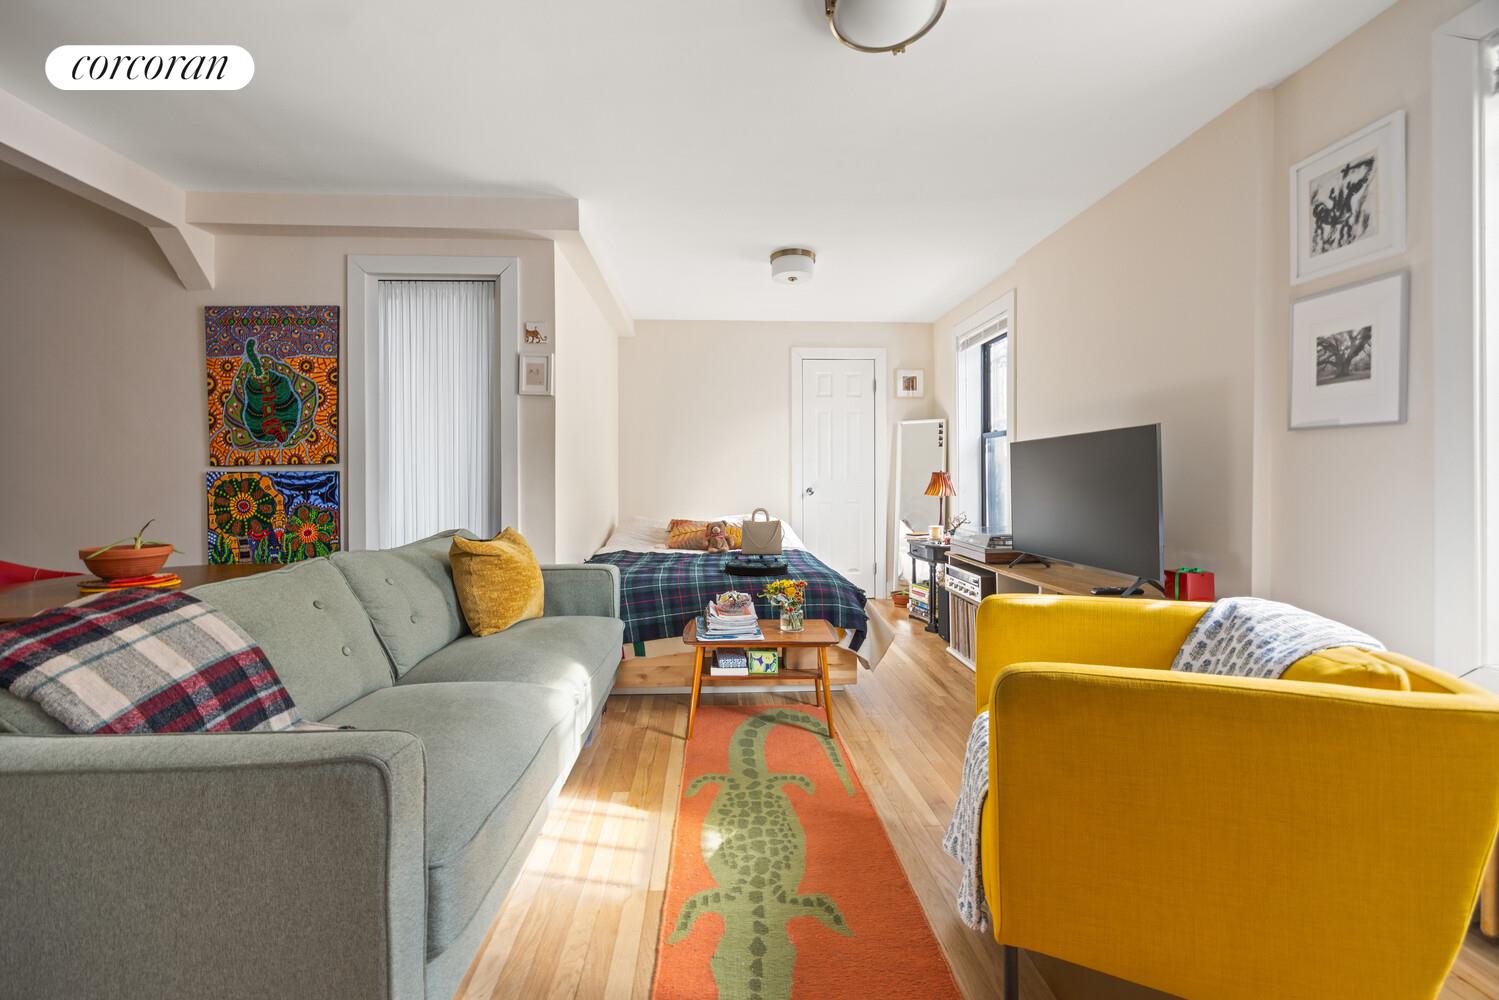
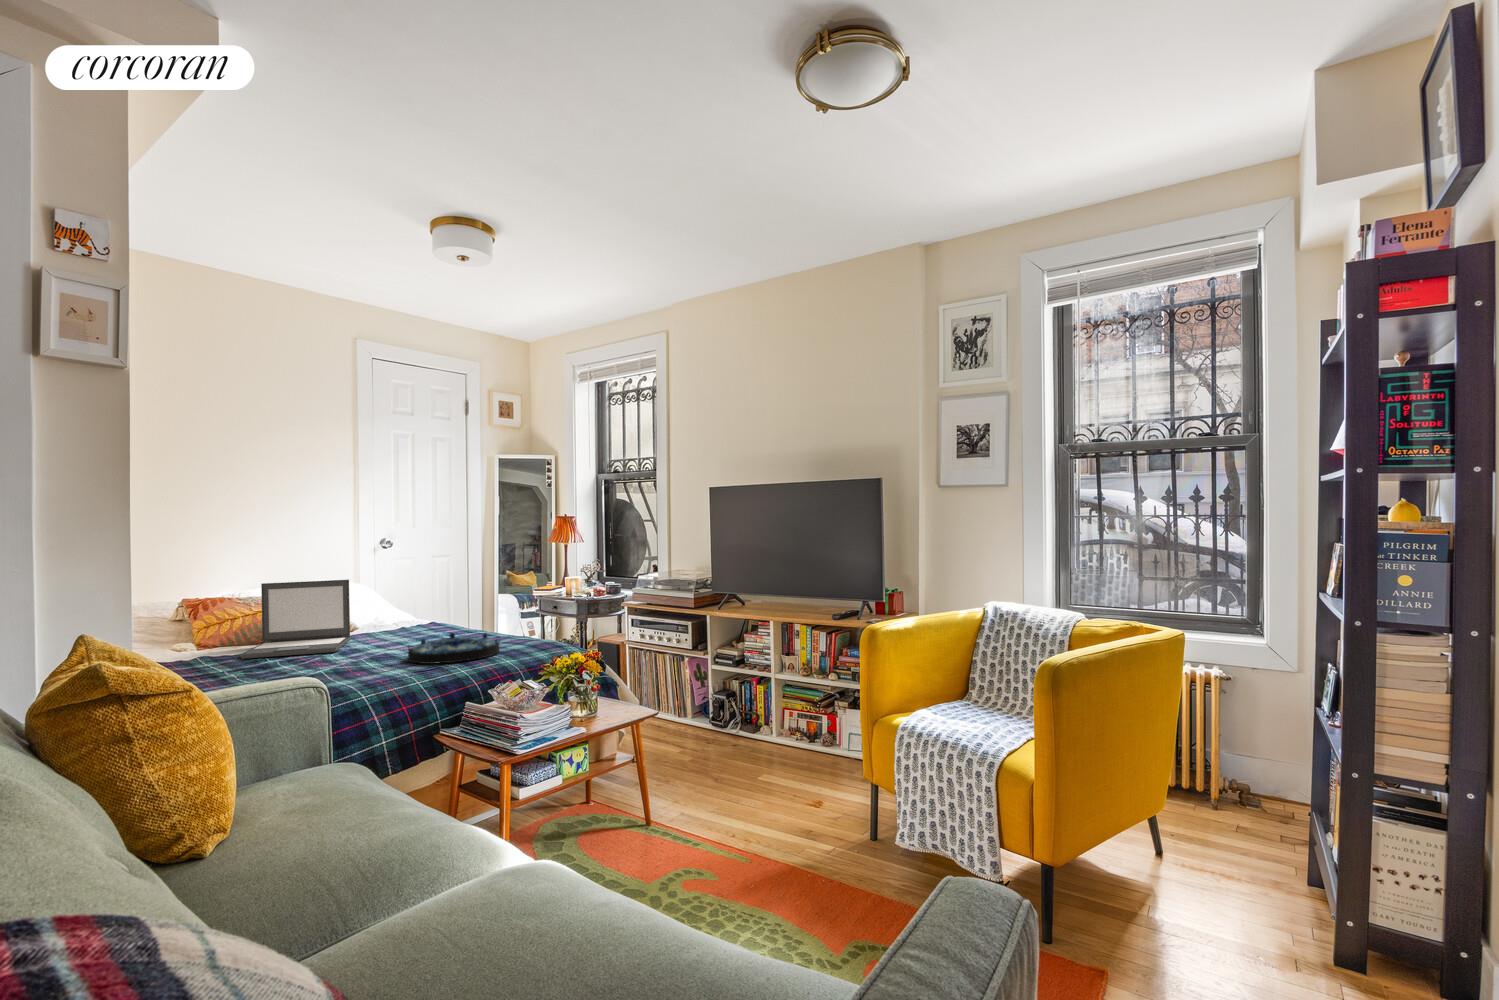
handbag: present [740,508,784,554] -> none [360,571,426,636]
laptop: none [662,510,730,559] -> present [240,580,350,659]

